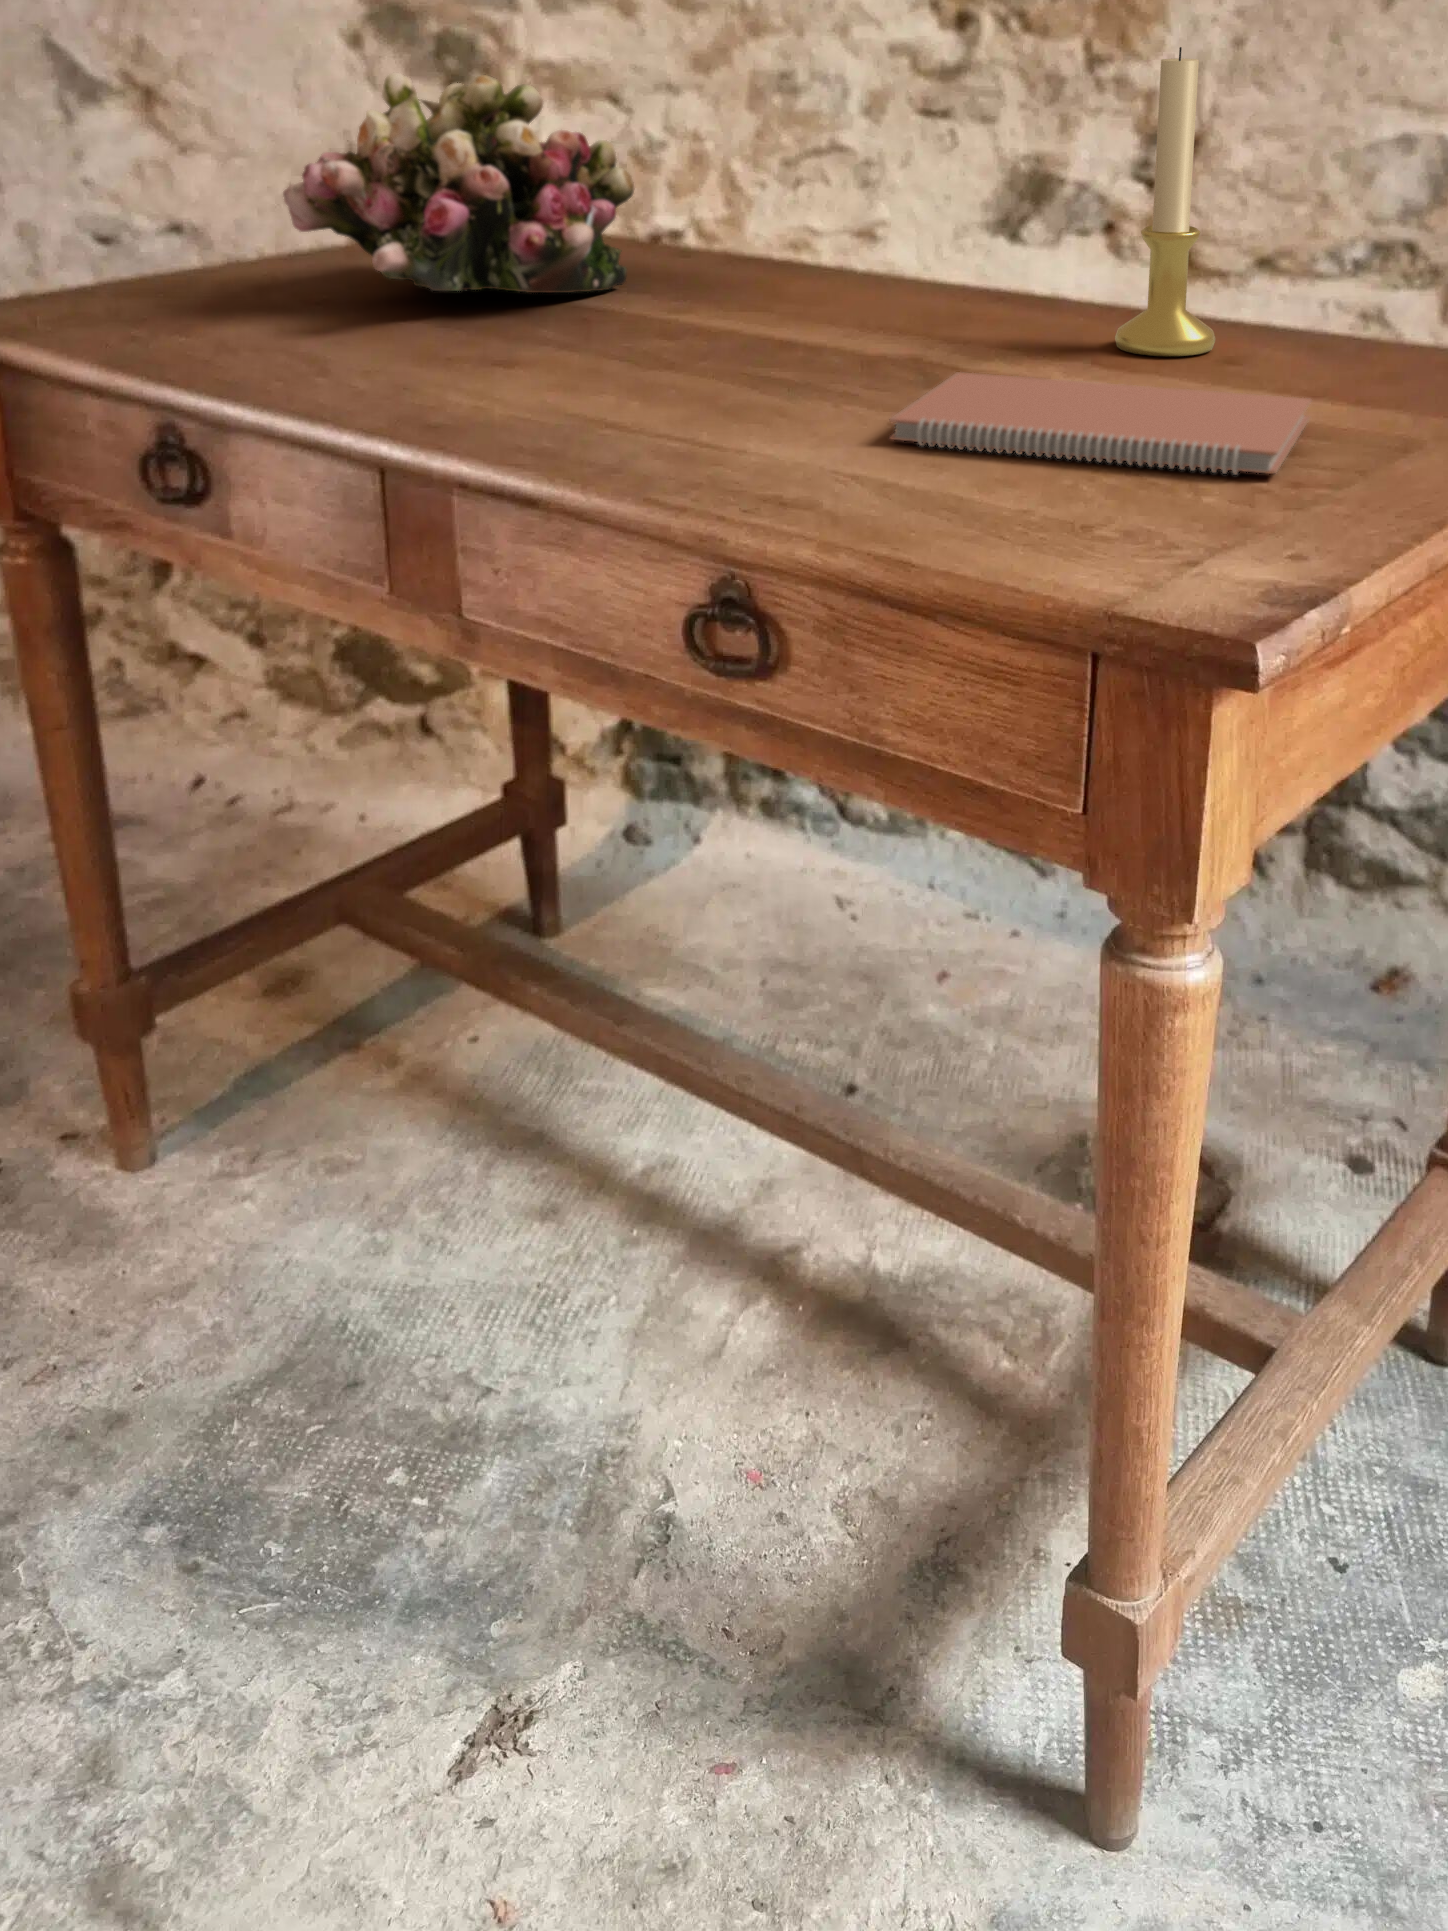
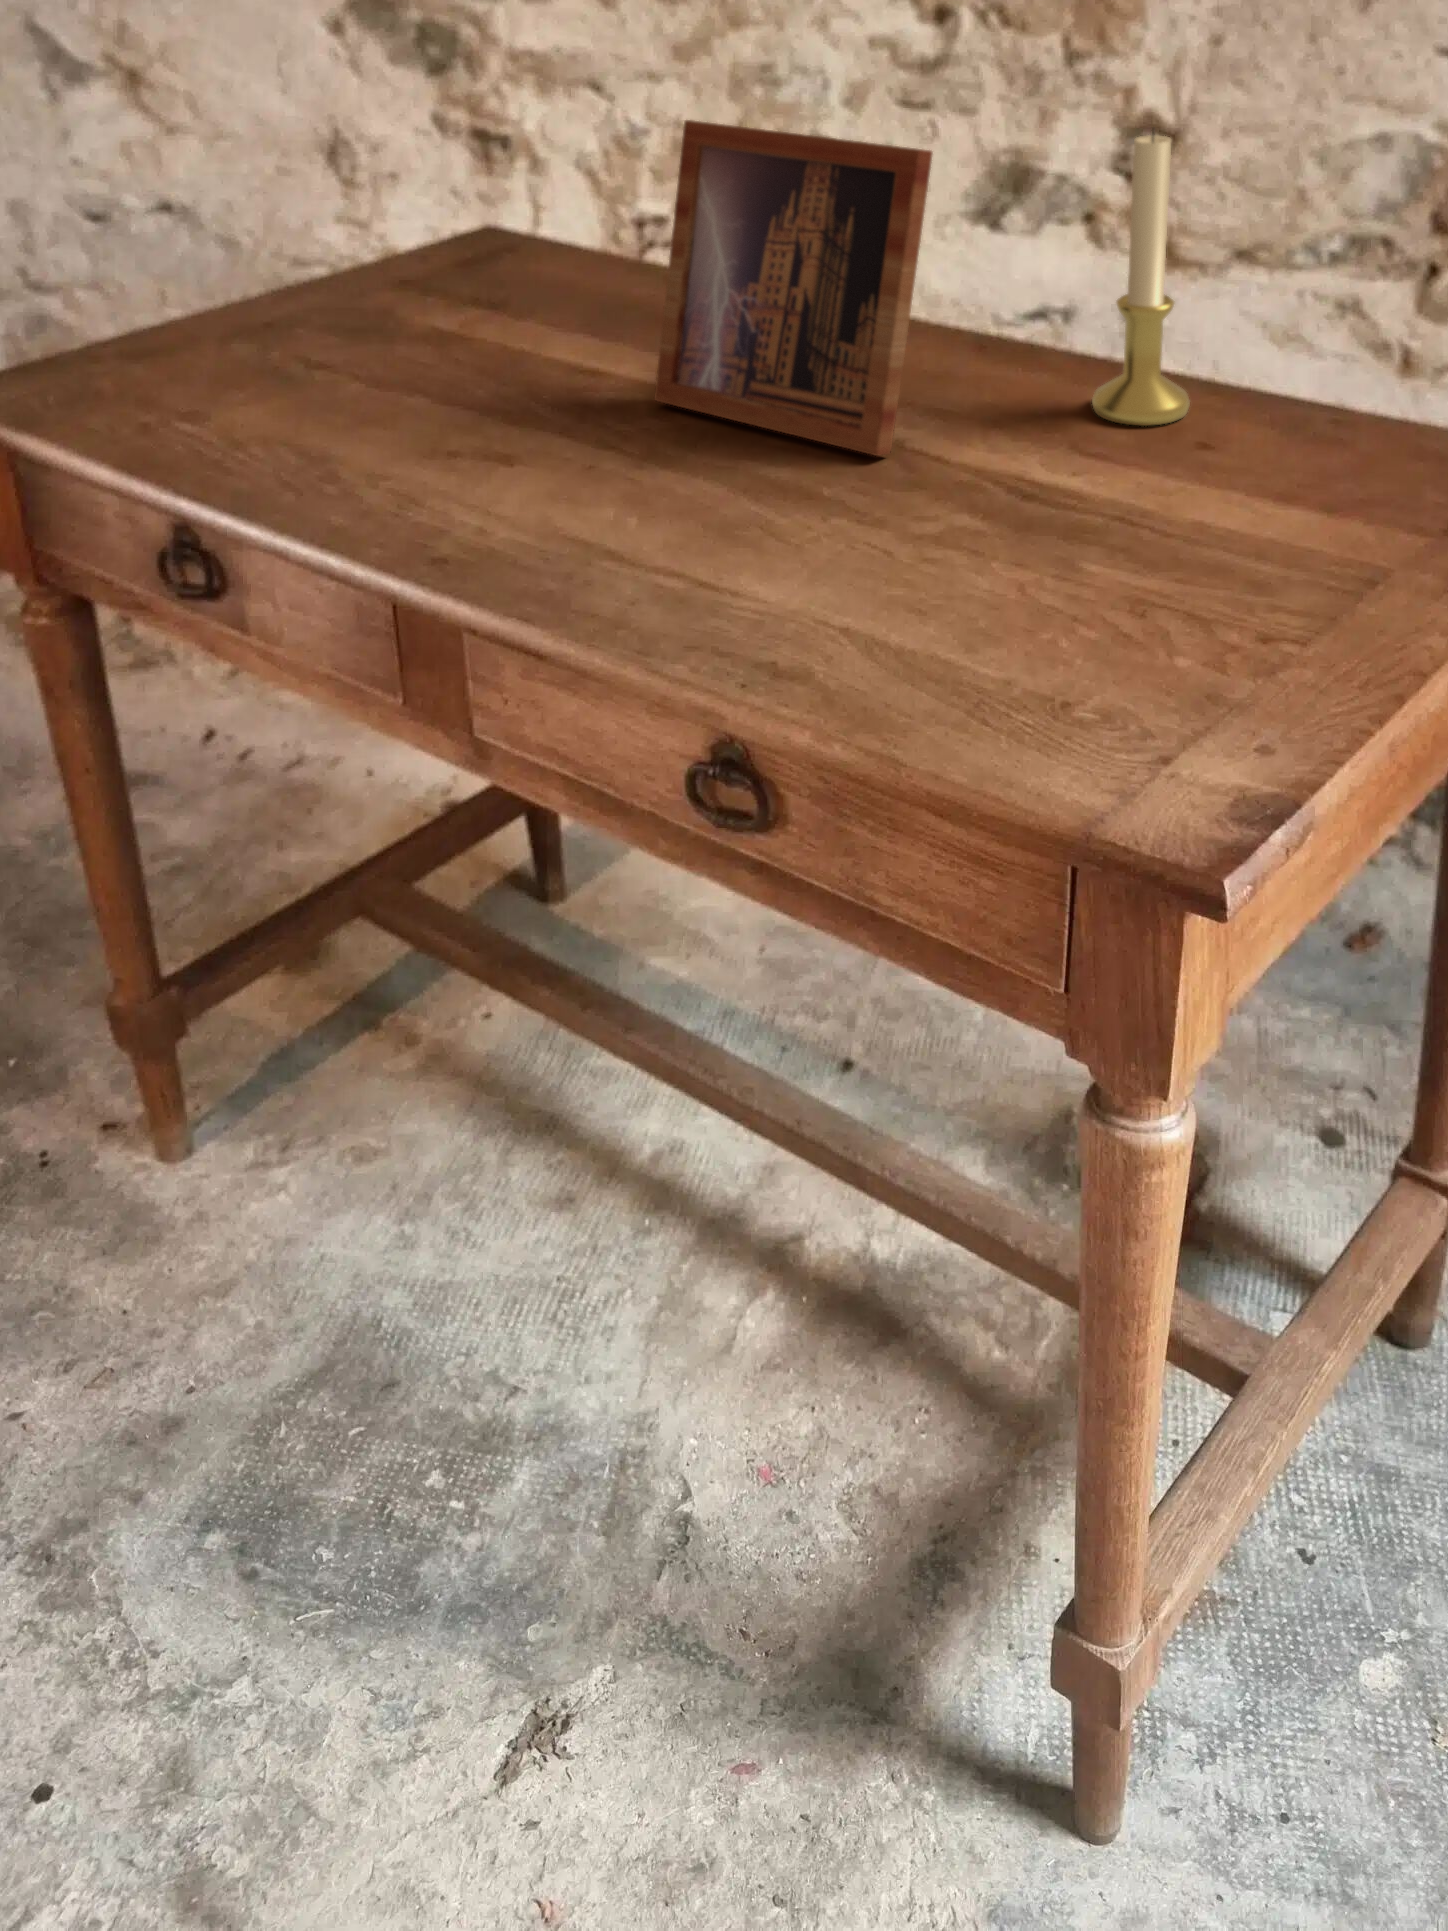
picture frame: none [667,46,958,371] -> present [654,120,933,456]
flower arrangement: present [283,73,634,293] -> none [274,122,619,351]
notebook: present [890,372,1311,475] -> none [870,469,1281,615]

